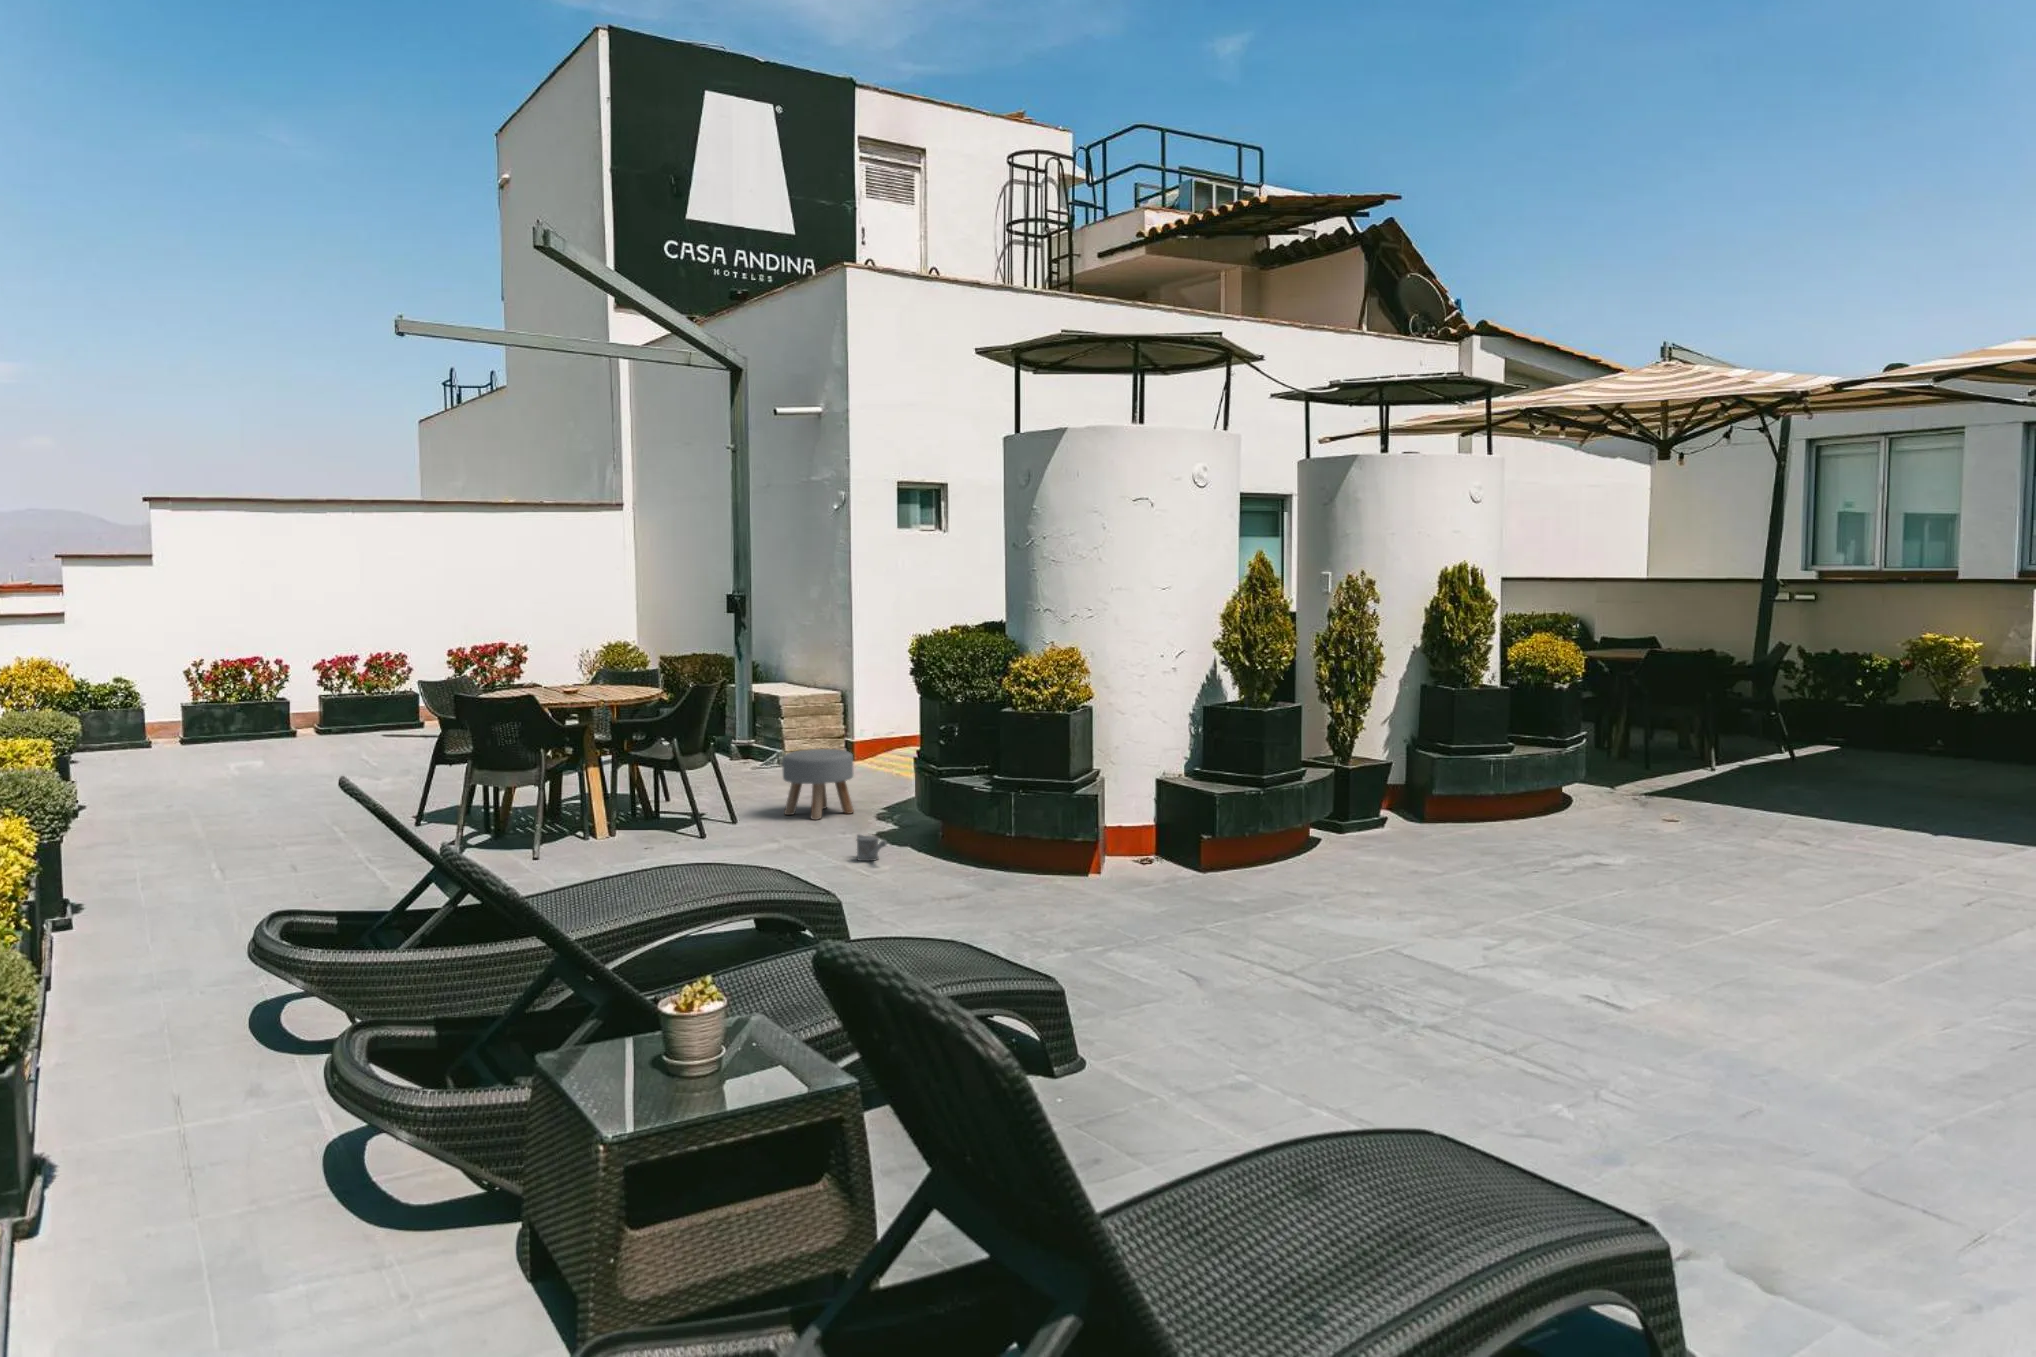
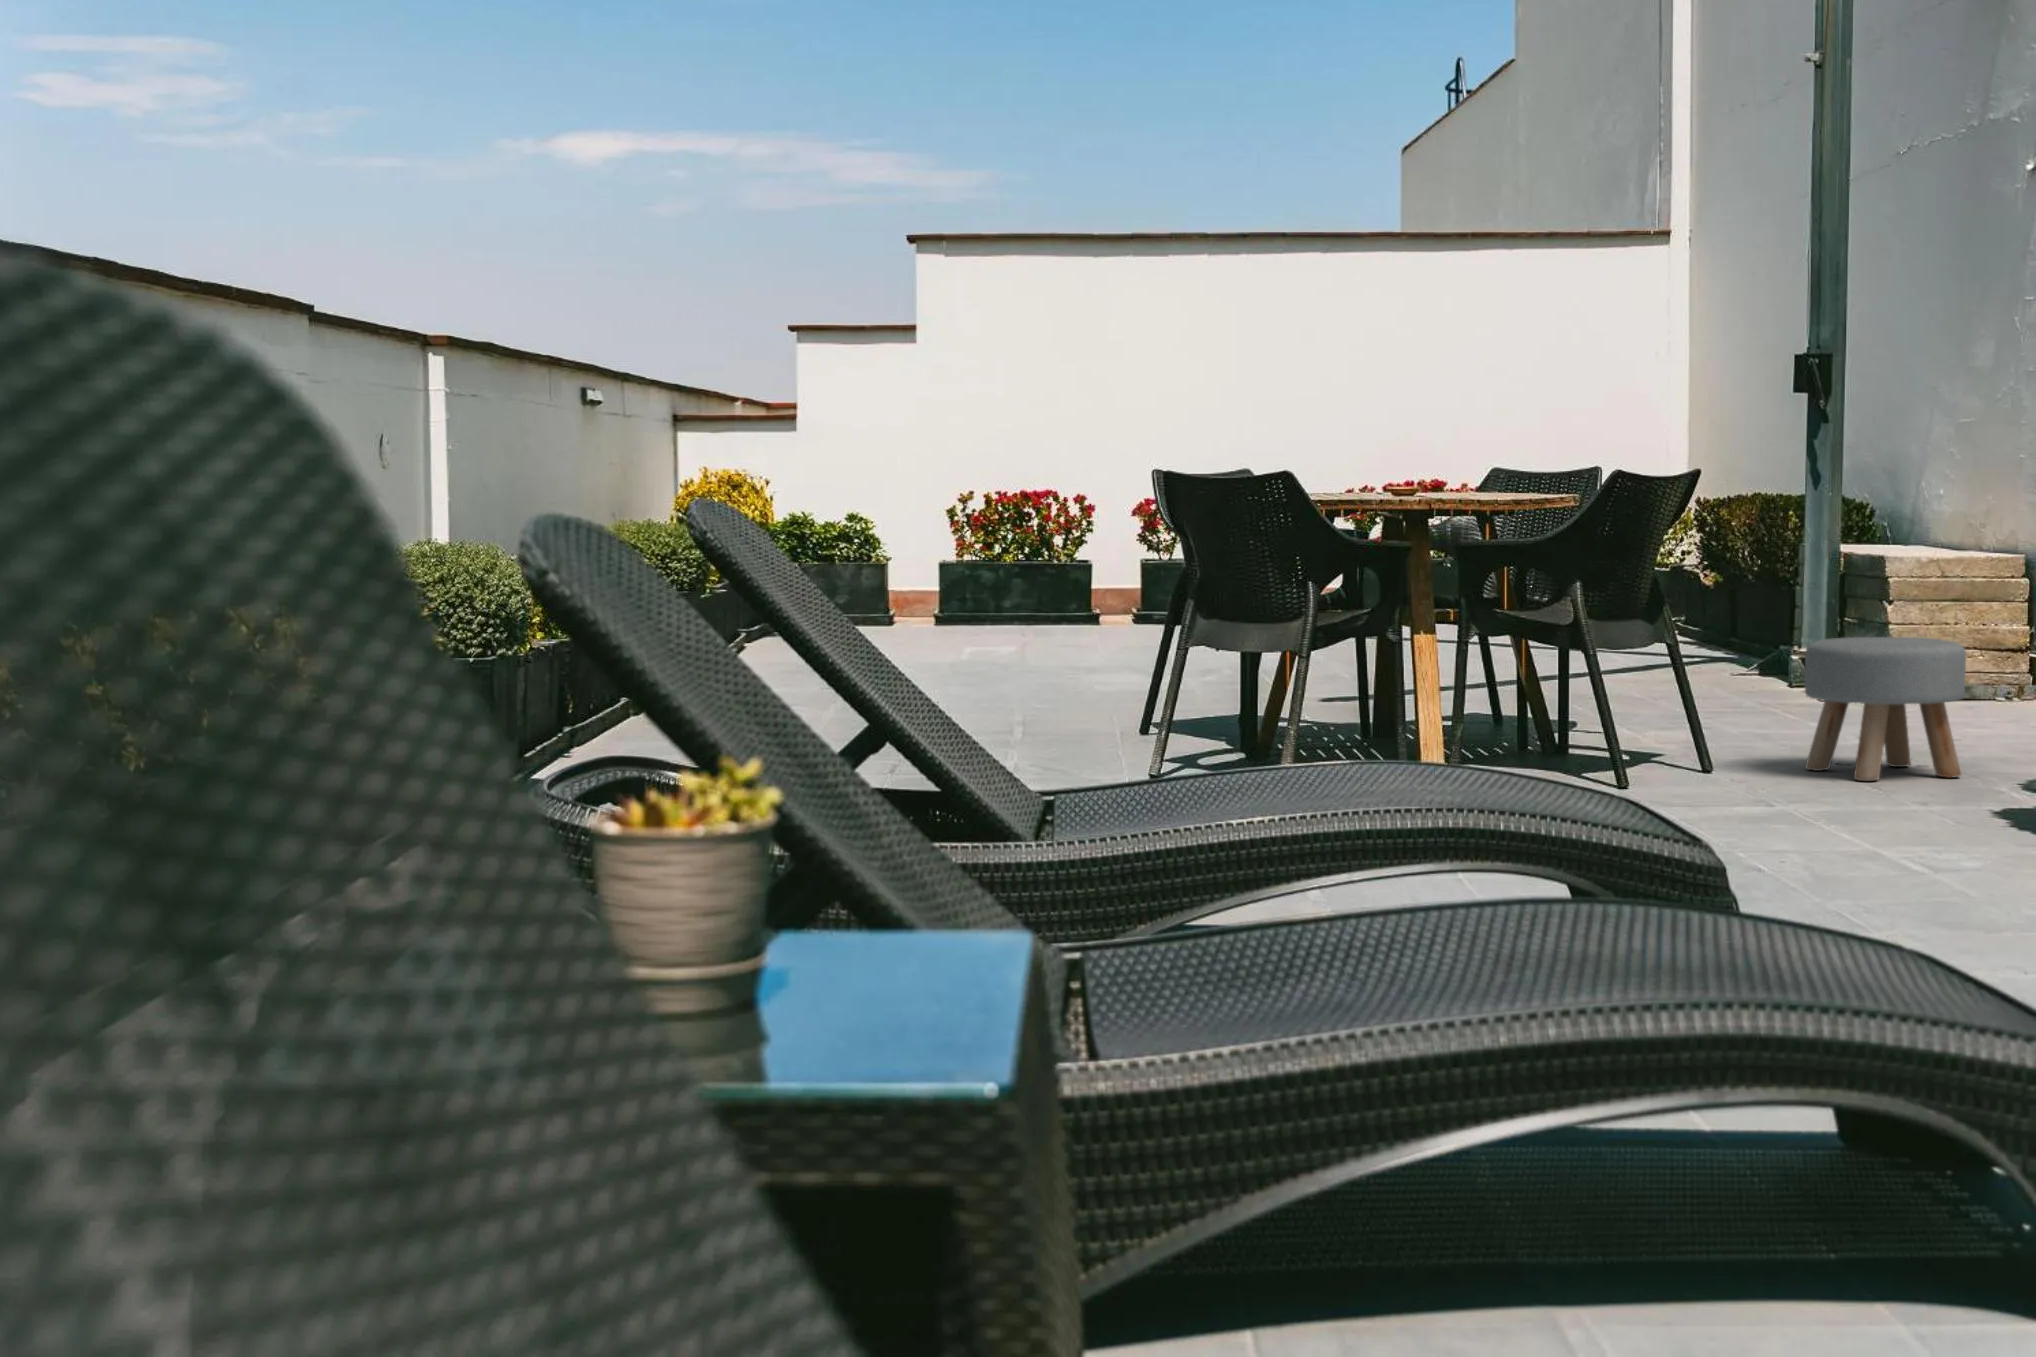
watering can: present [857,835,887,861] -> none [1884,794,1943,851]

